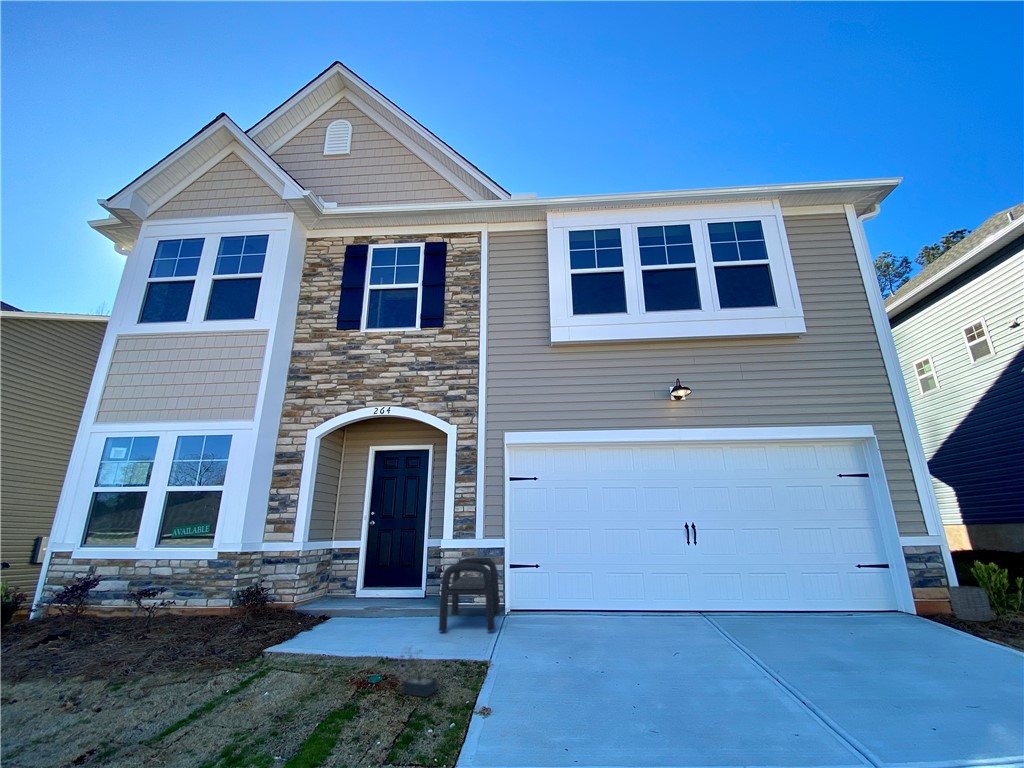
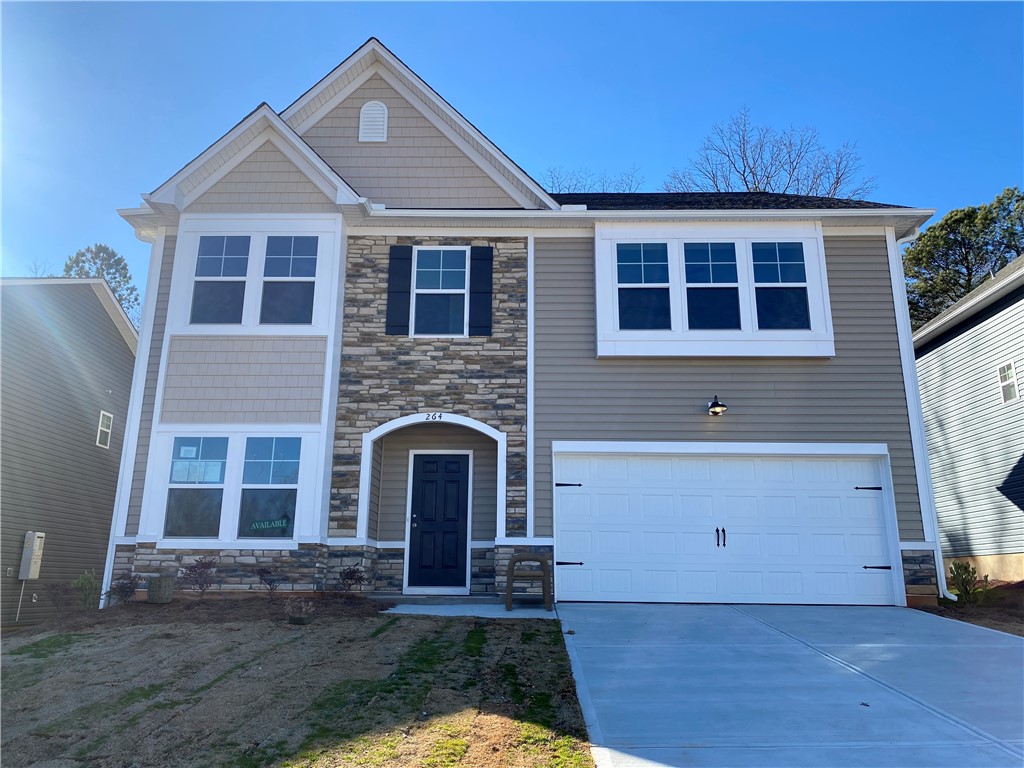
woven basket: present [949,586,991,621] -> present [147,576,175,603]
decorative plant: present [397,647,441,697] -> present [286,597,315,624]

